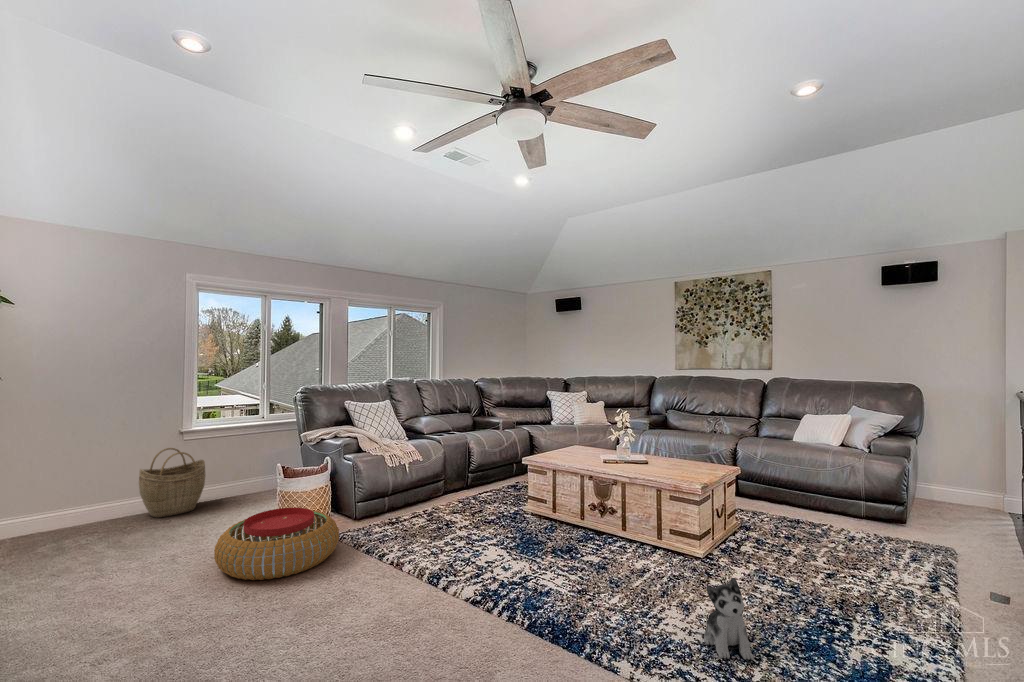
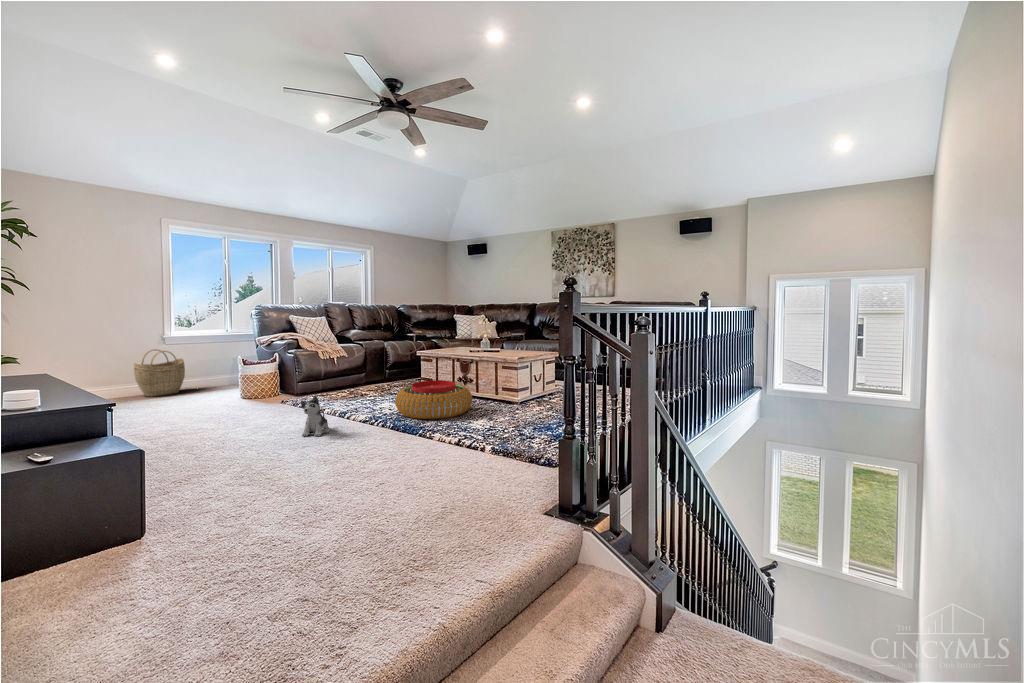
pouf: present [214,508,339,580] -> present [395,380,472,419]
plush toy: present [704,578,754,660] -> present [301,396,330,436]

